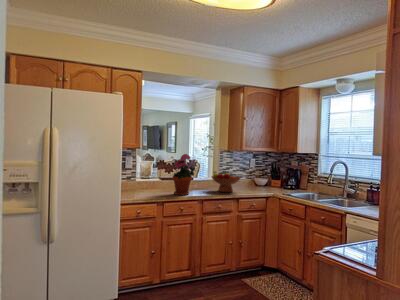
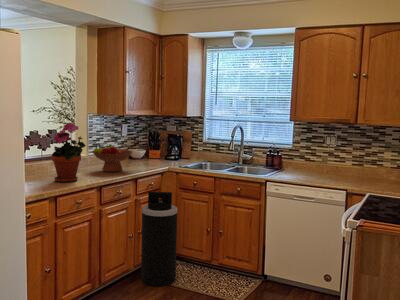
trash can: none [238,210,269,290] -> present [141,192,177,286]

